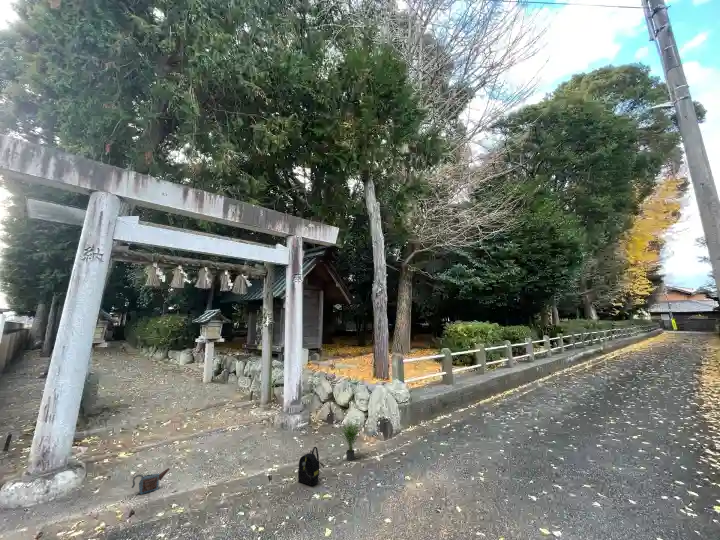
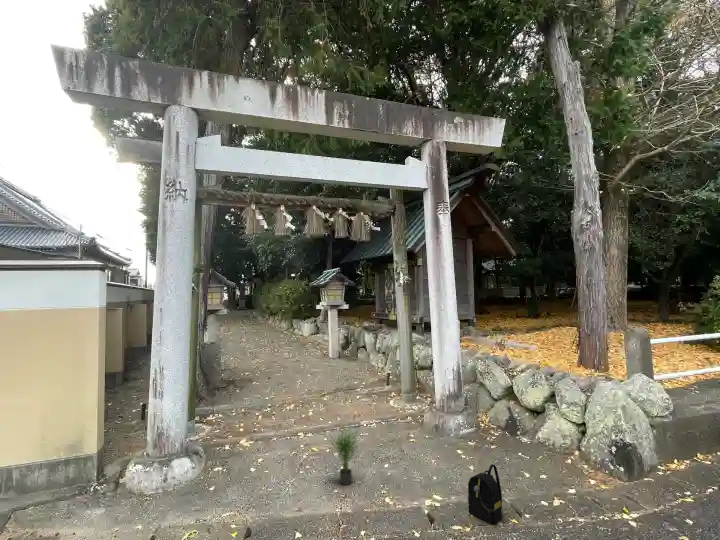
potted plant: present [340,423,358,460] -> present [331,427,357,485]
watering can: present [132,468,170,494] -> none [250,468,293,497]

